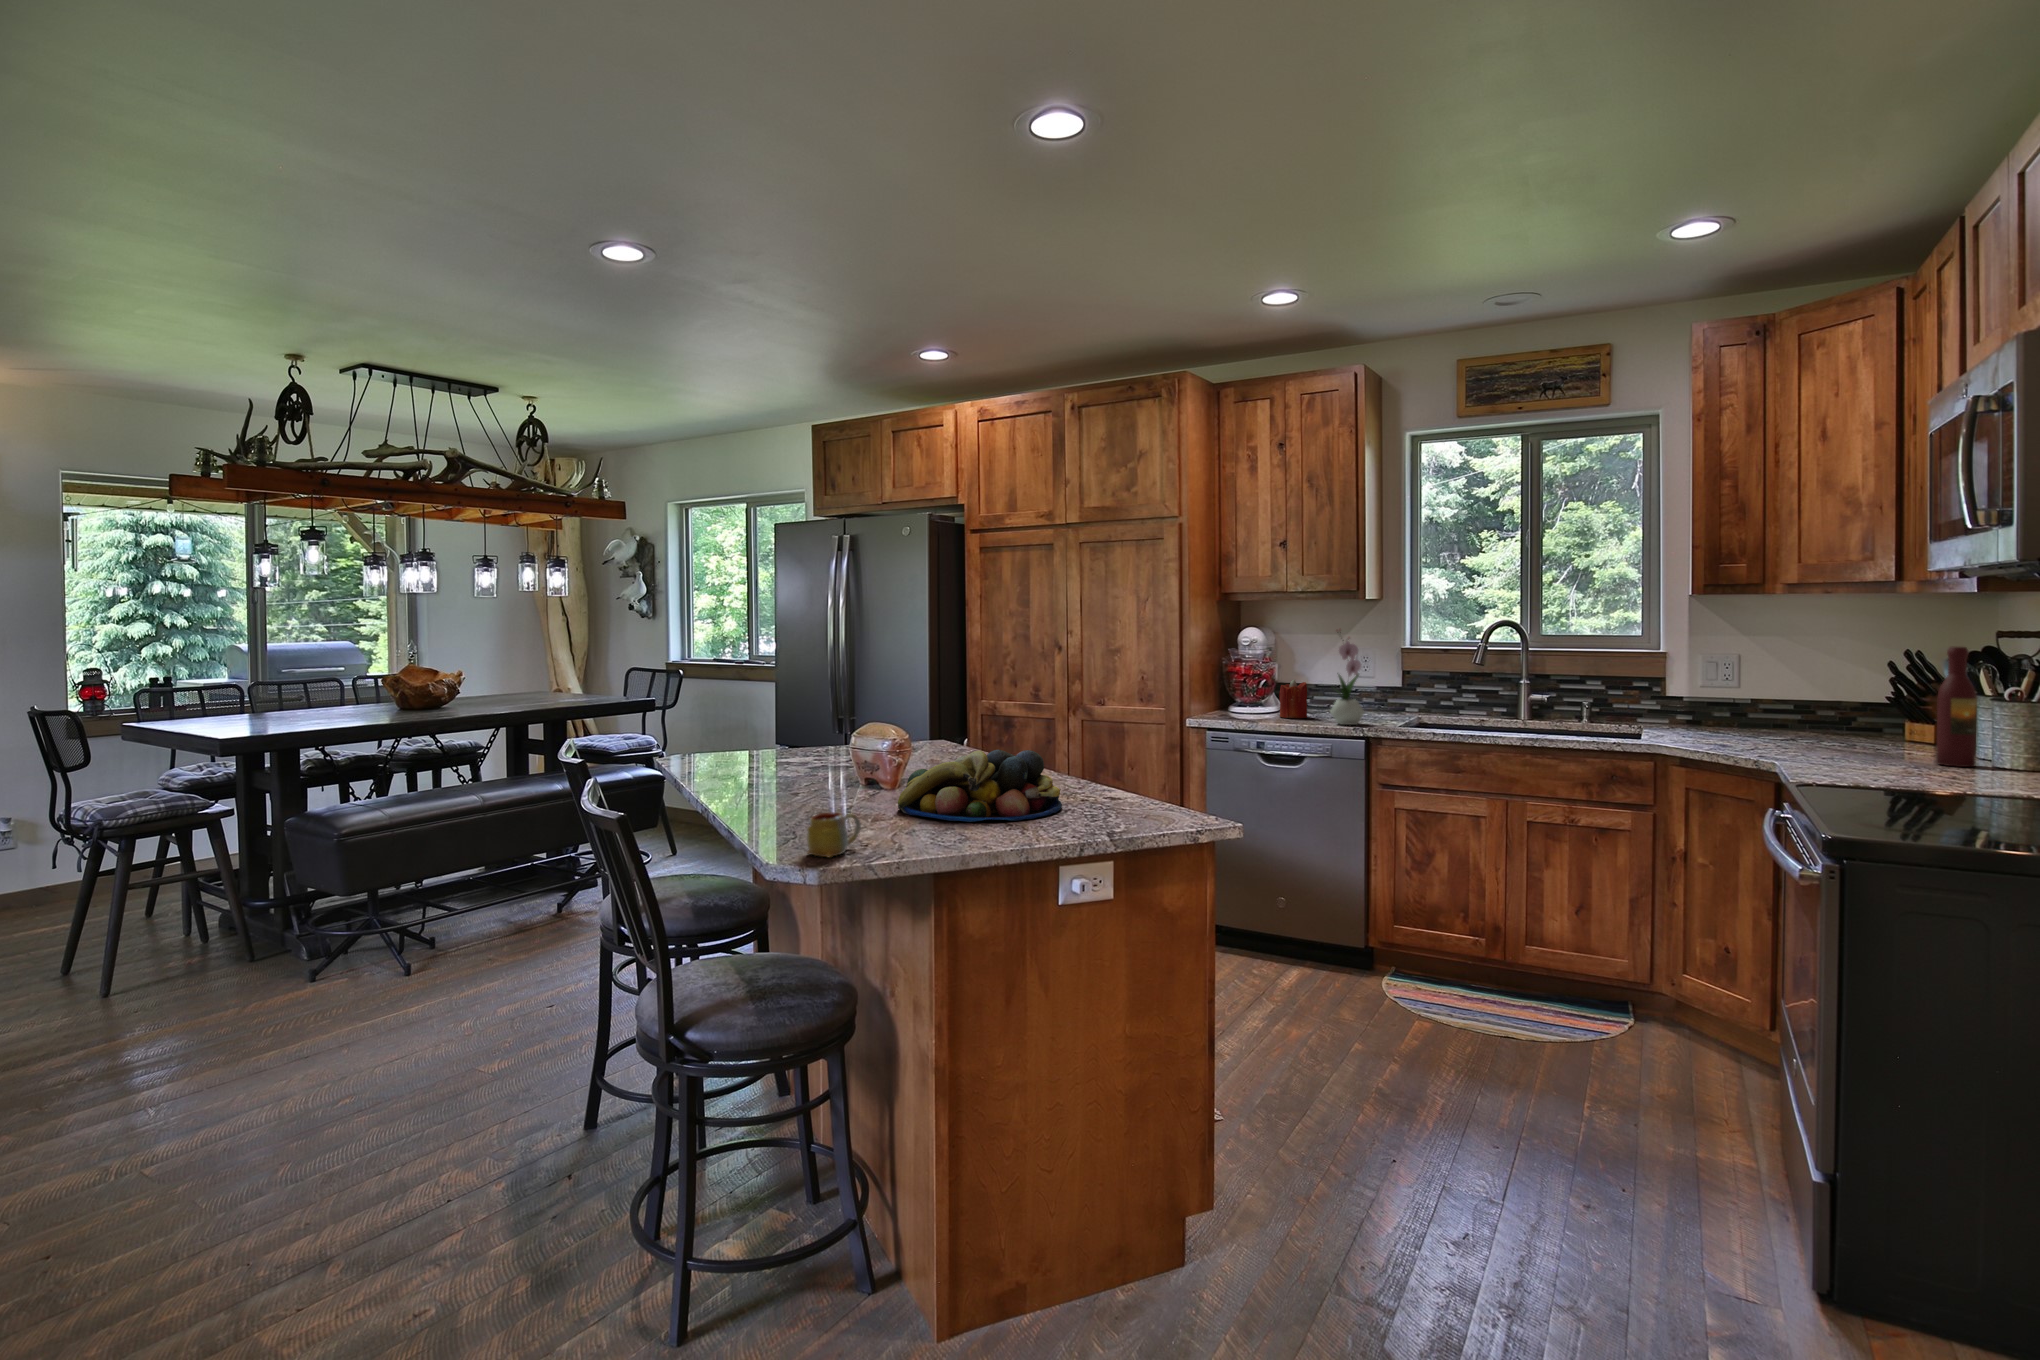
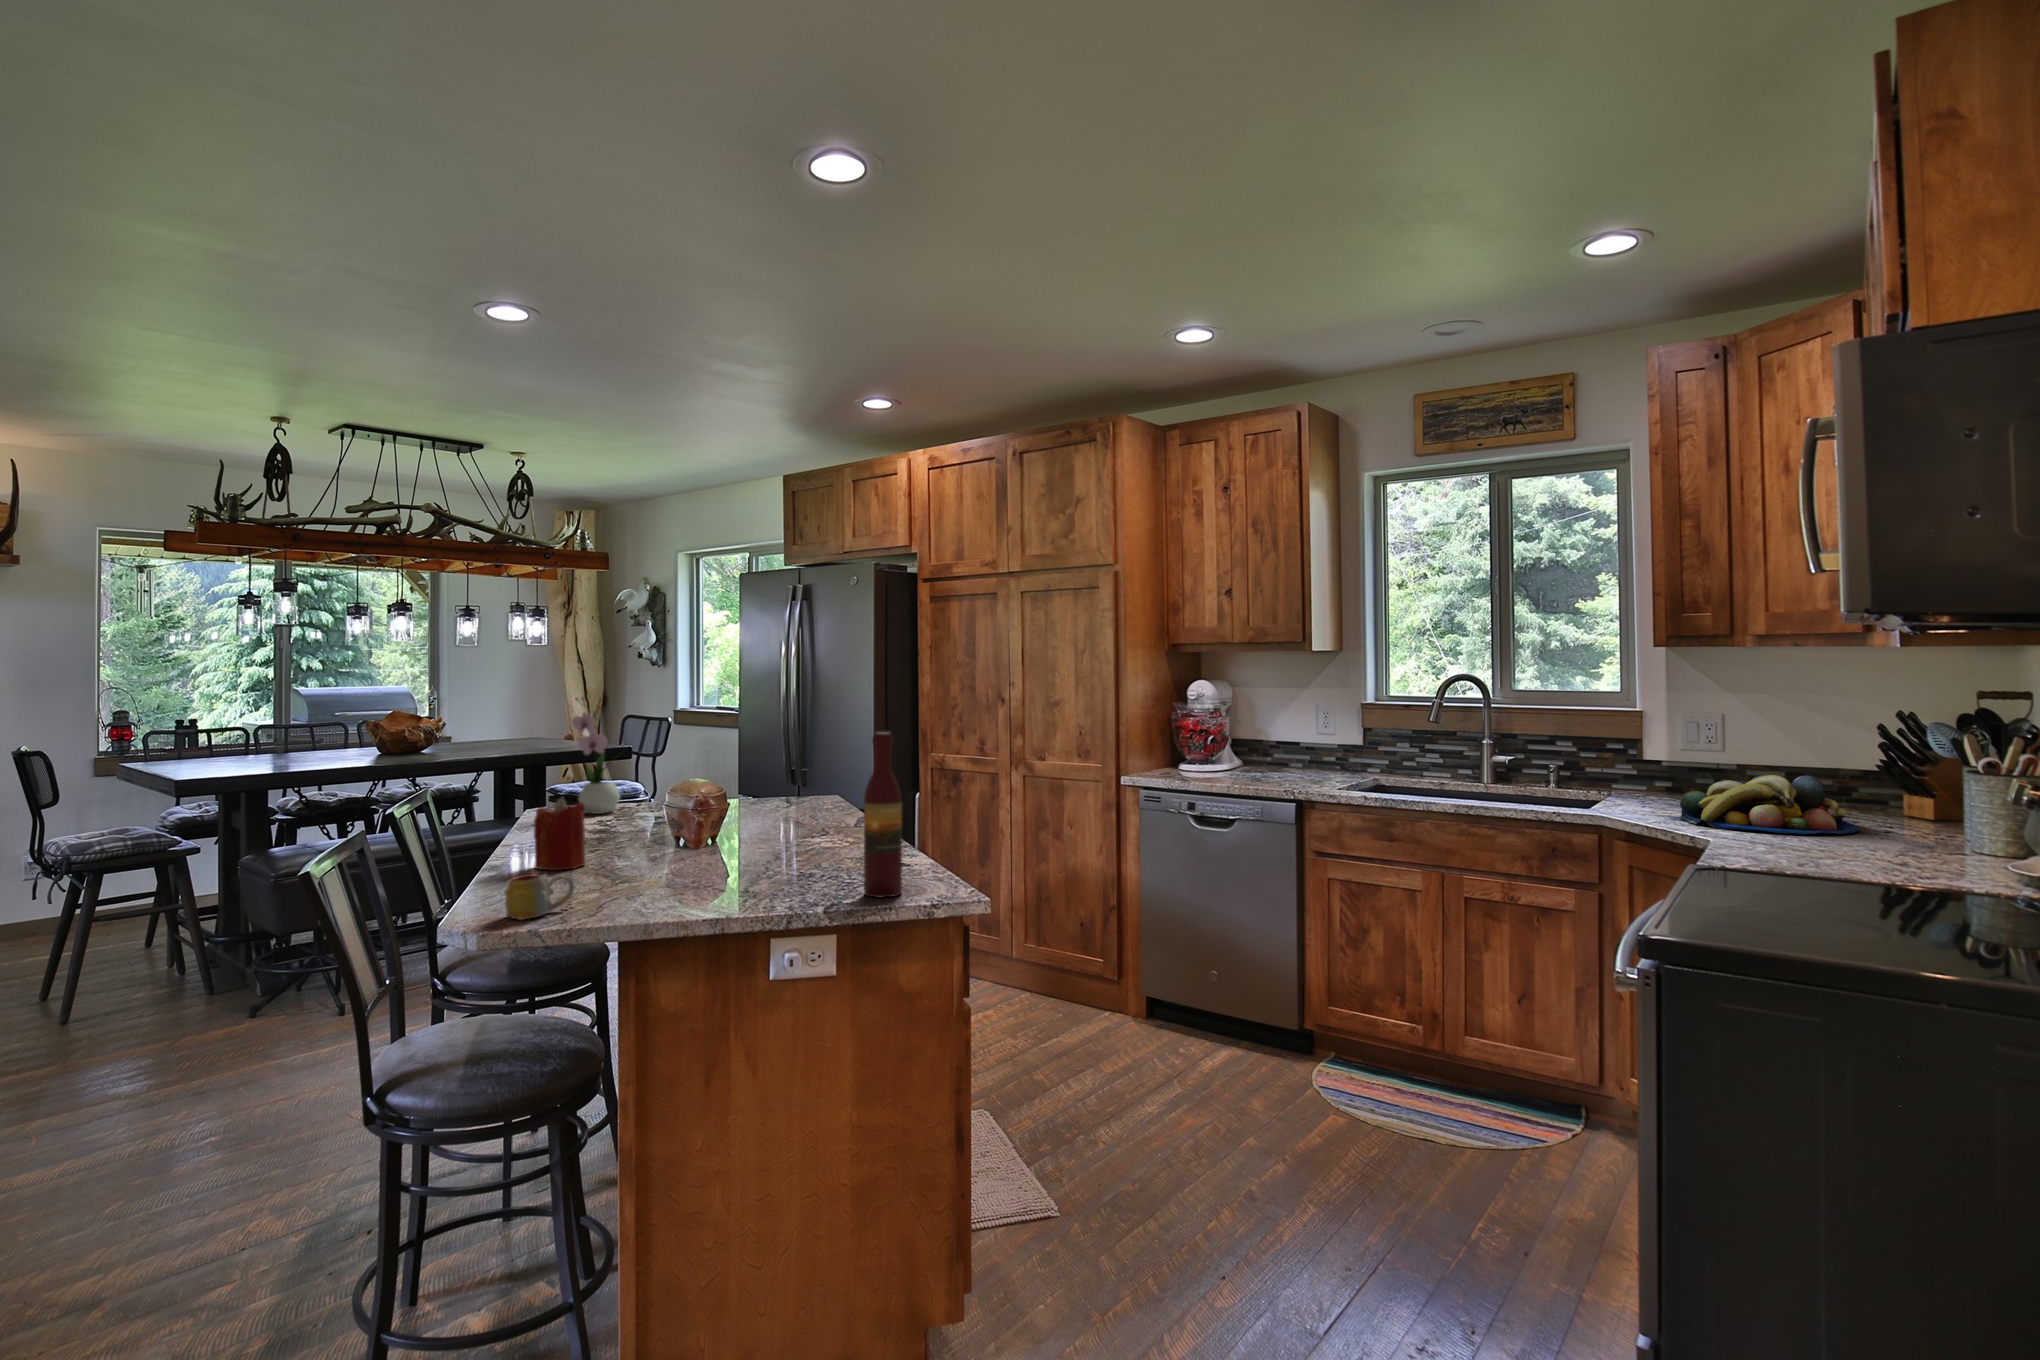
flower arrangement: present [1330,632,1364,725] -> present [572,697,622,814]
wine bottle: present [1936,646,1977,767] -> present [864,732,902,897]
candle: present [1279,679,1307,718] -> present [534,798,585,870]
fruit bowl: present [898,750,1062,822] -> present [1679,775,1859,834]

